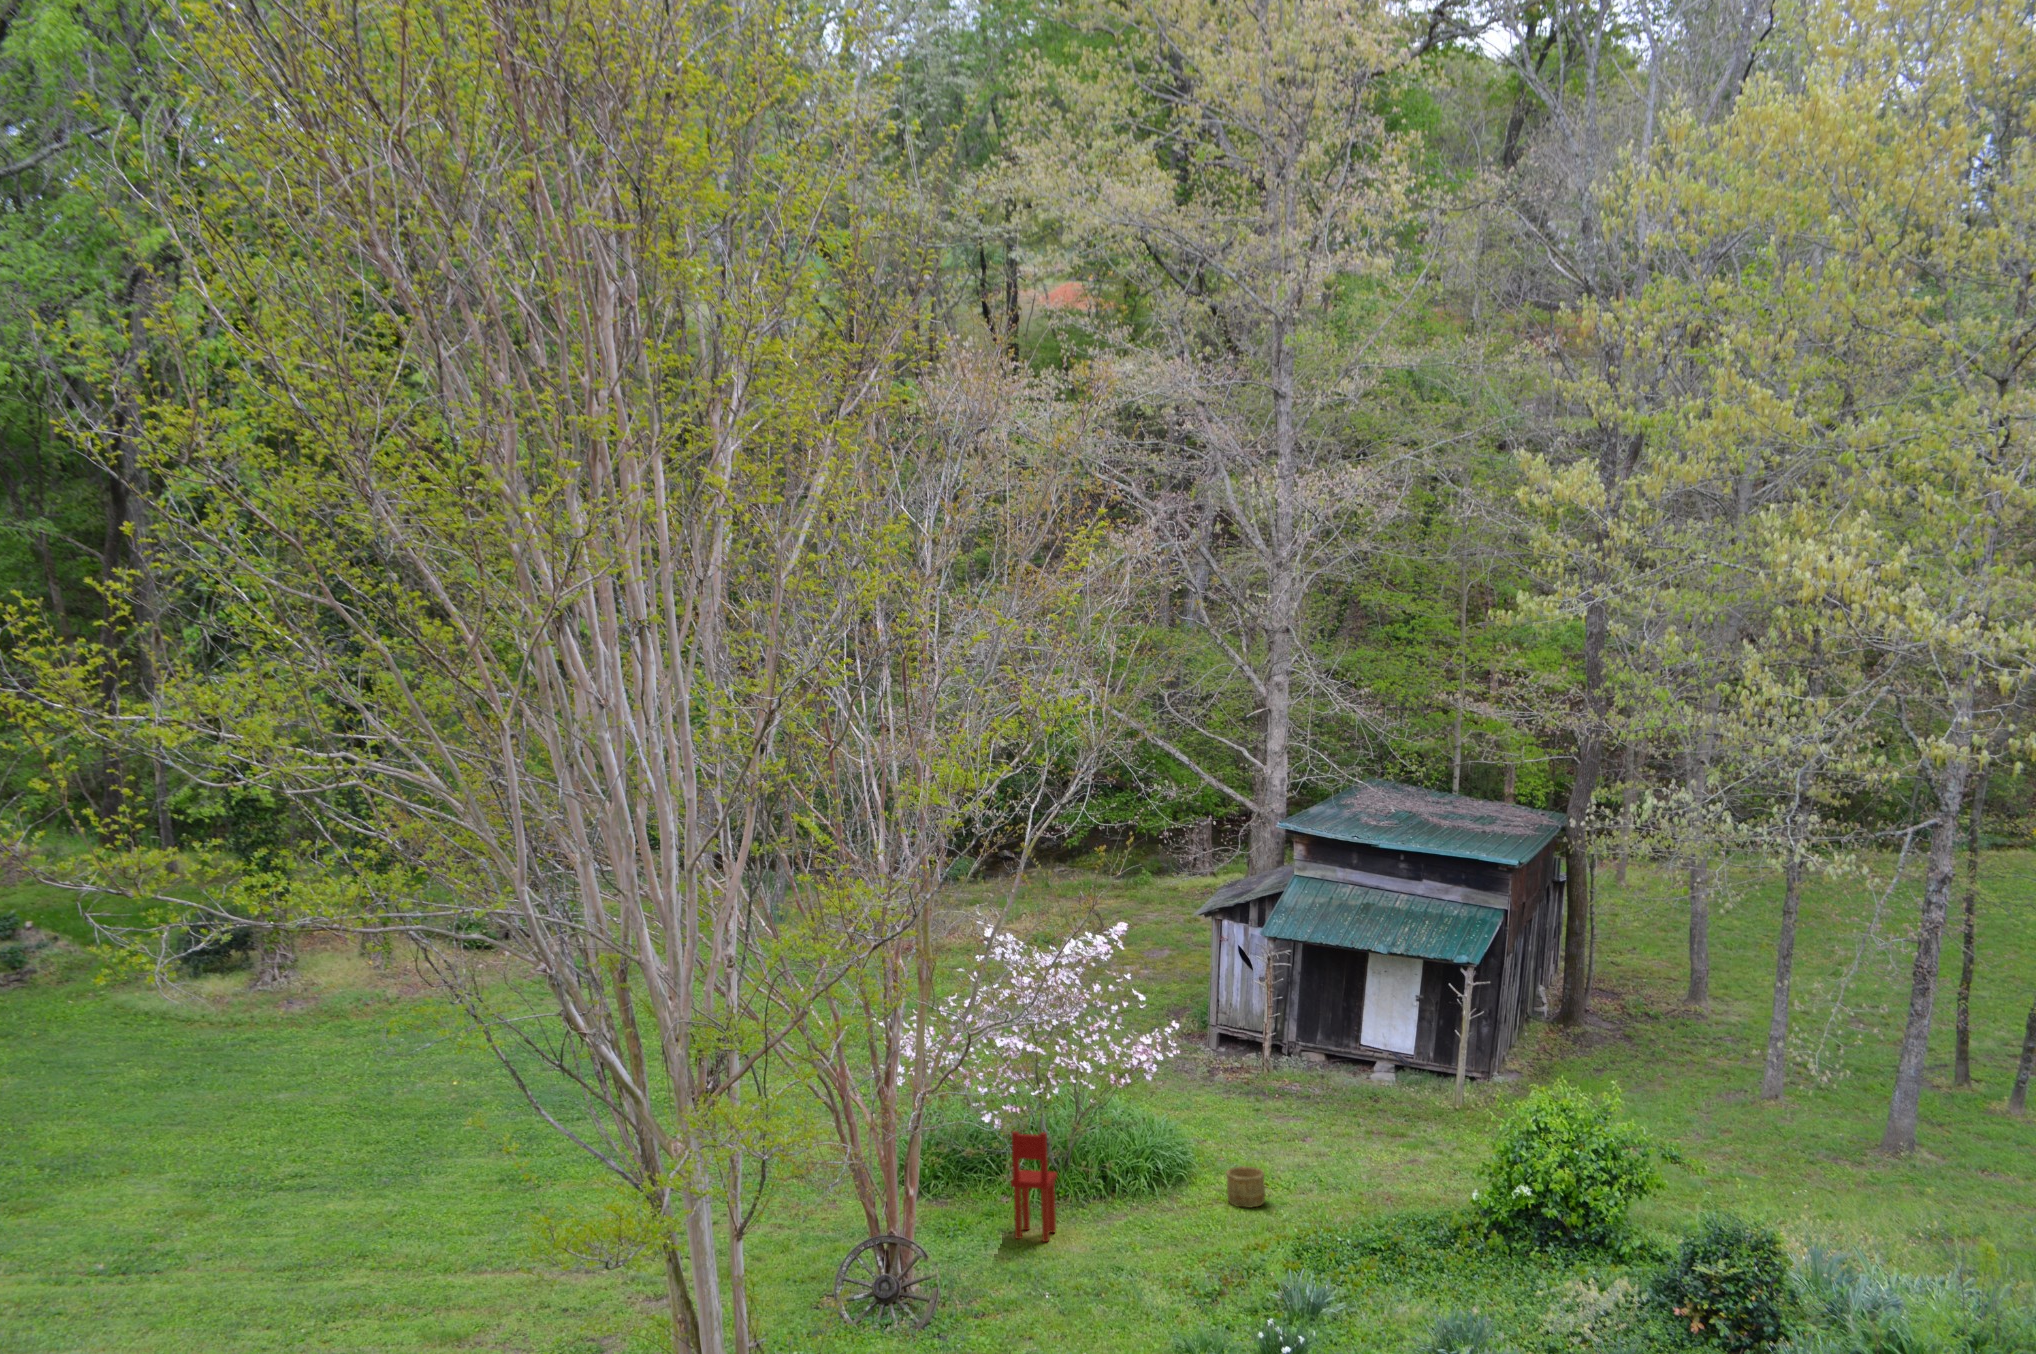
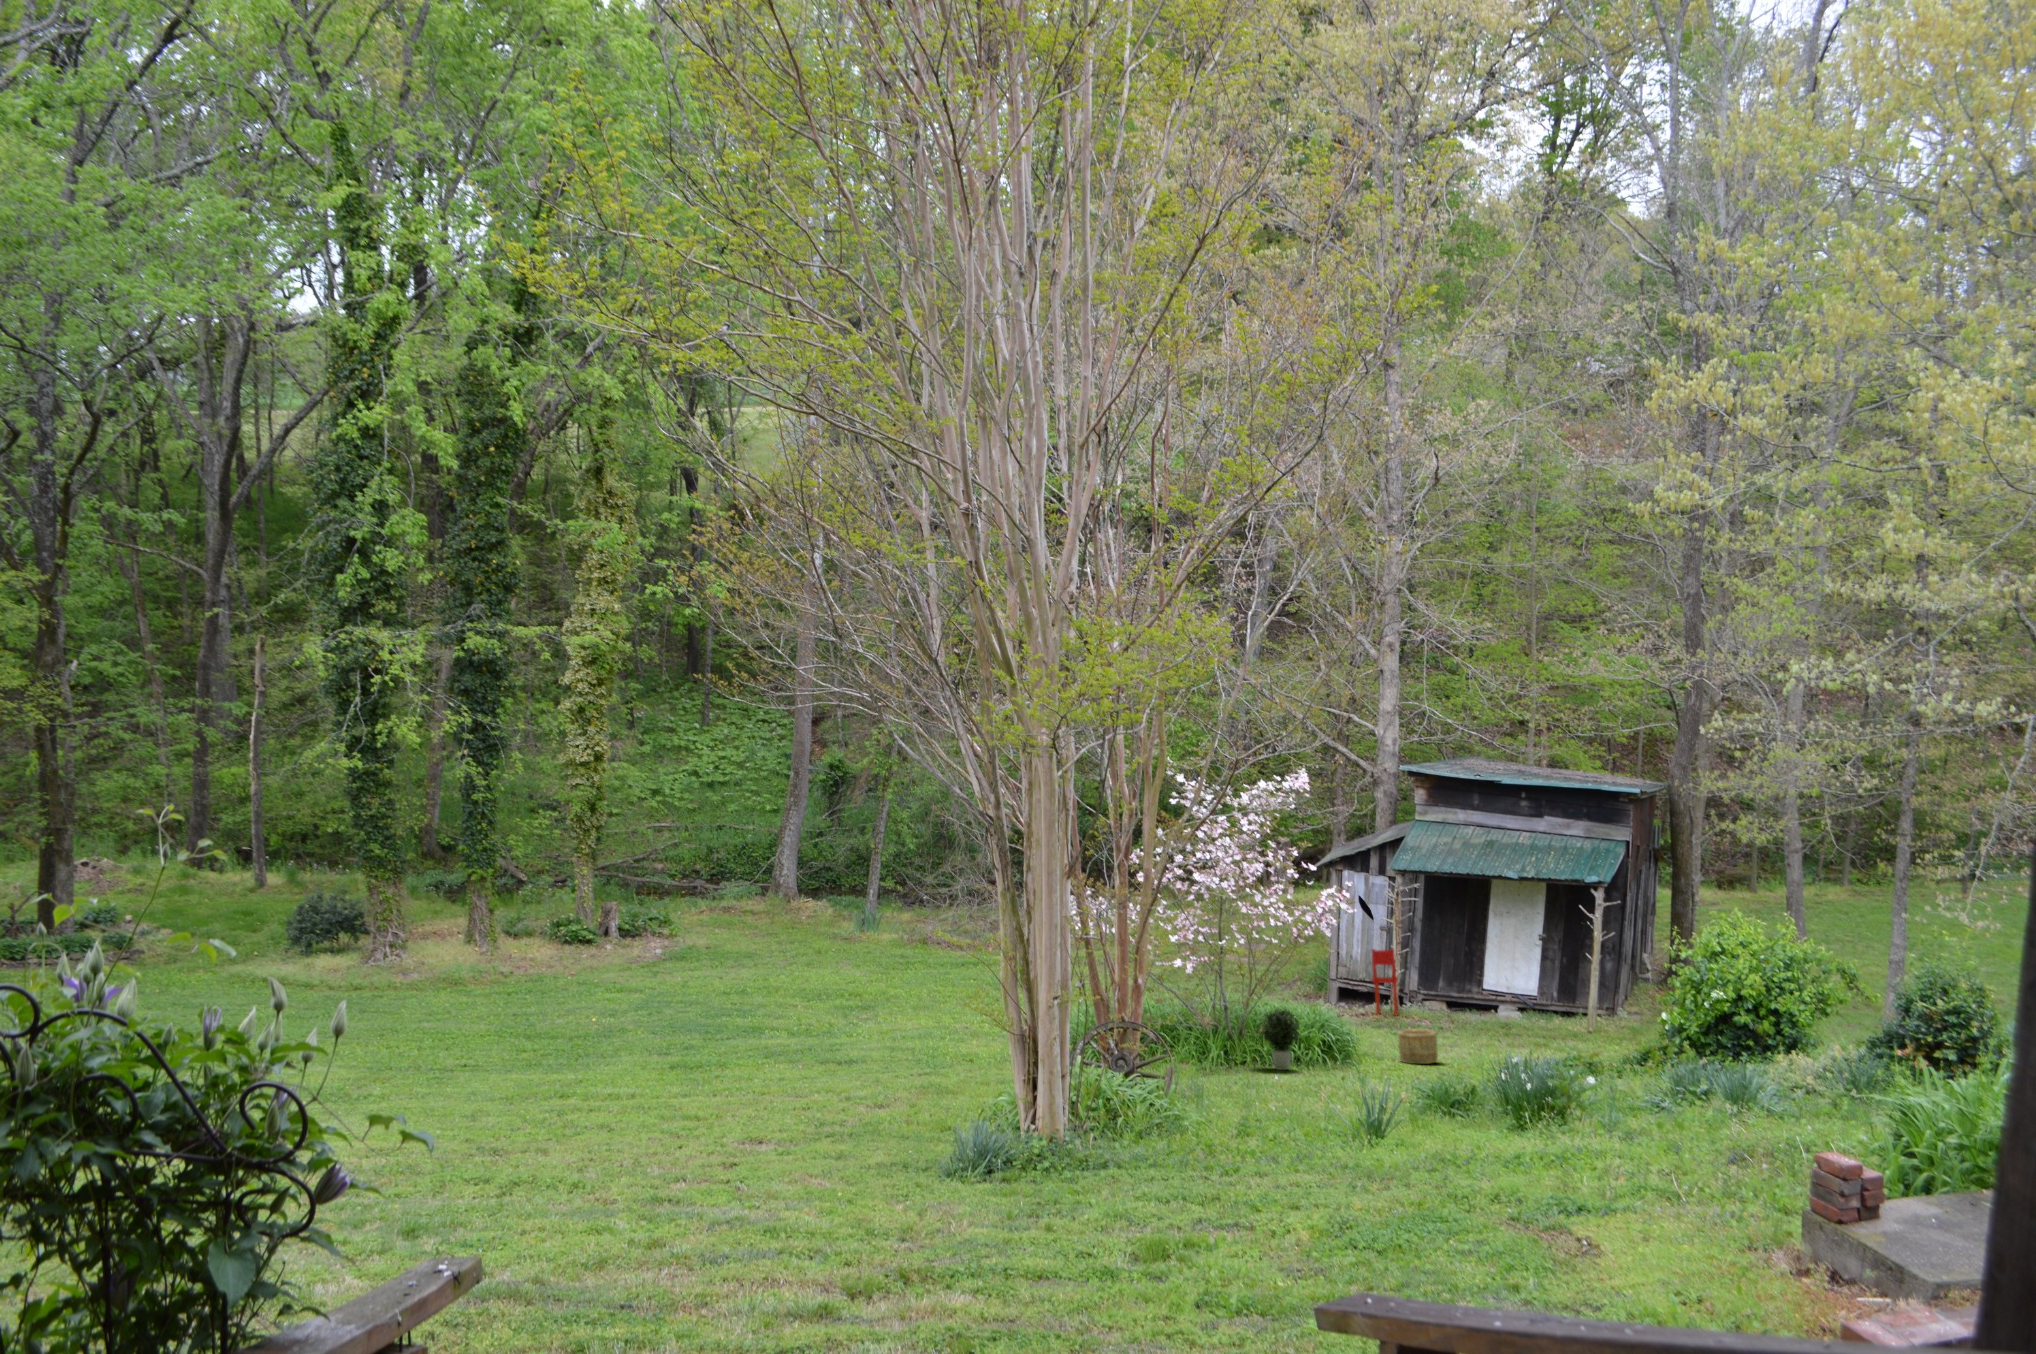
chair: present [1011,1131,1057,1242] -> present [1371,949,1398,1016]
potted plant: none [1076,1165,1118,1229] -> present [1261,1010,1300,1070]

